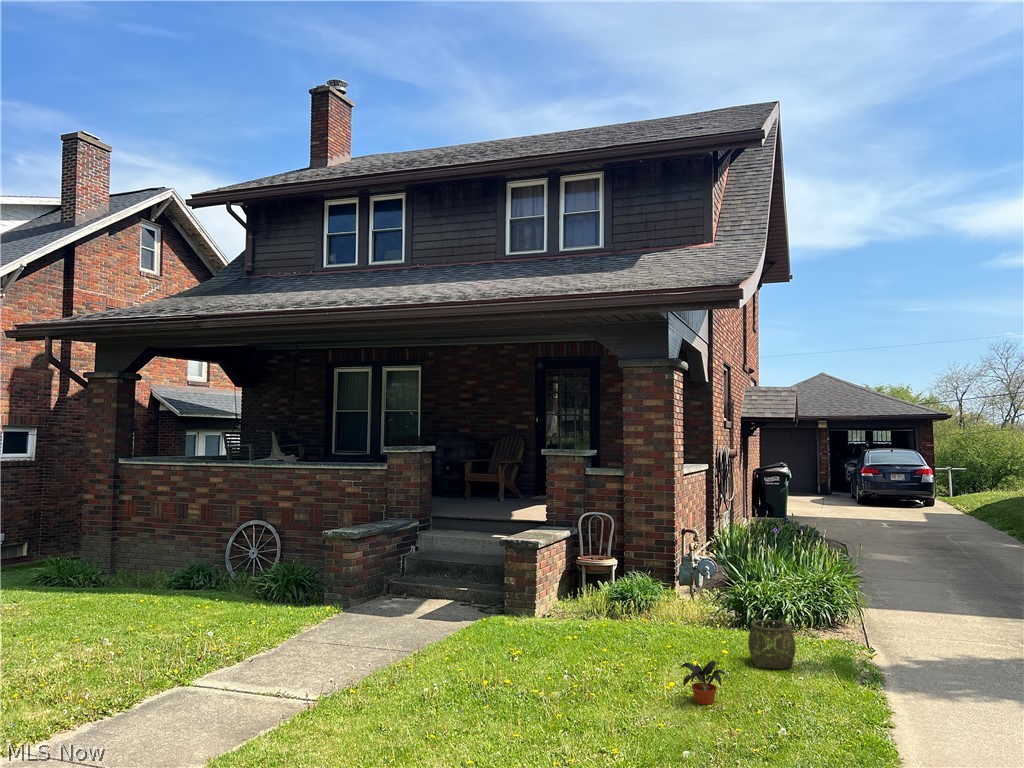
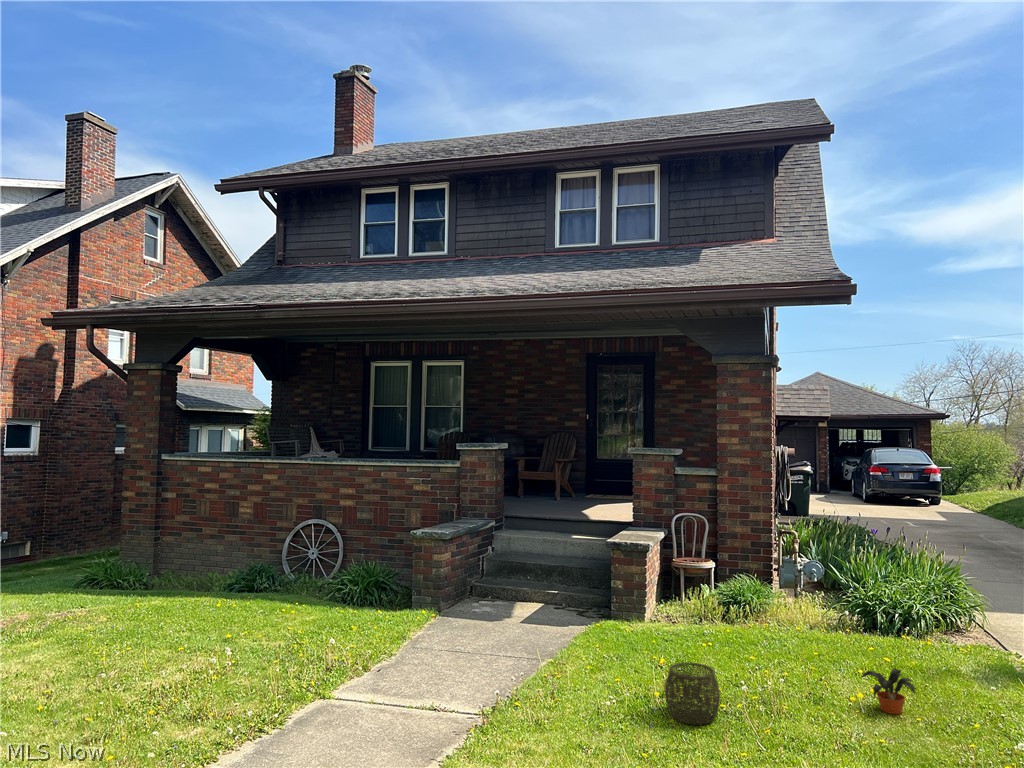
woven basket: present [748,620,796,669] -> present [665,662,720,725]

